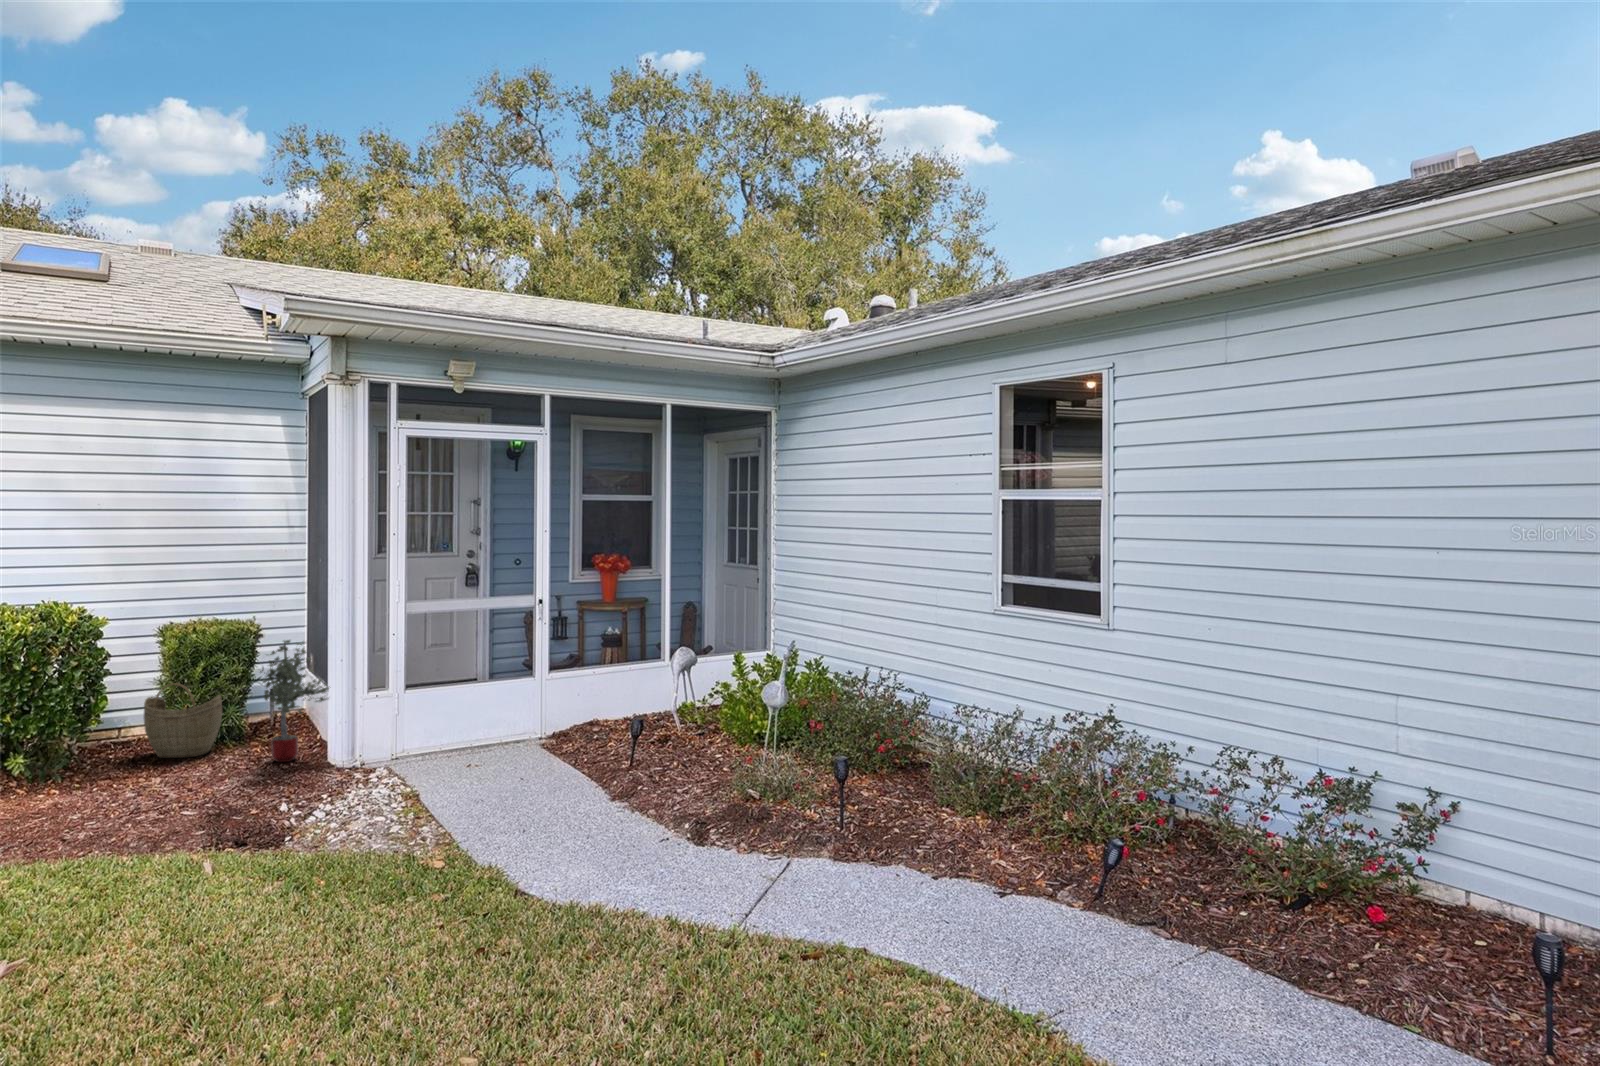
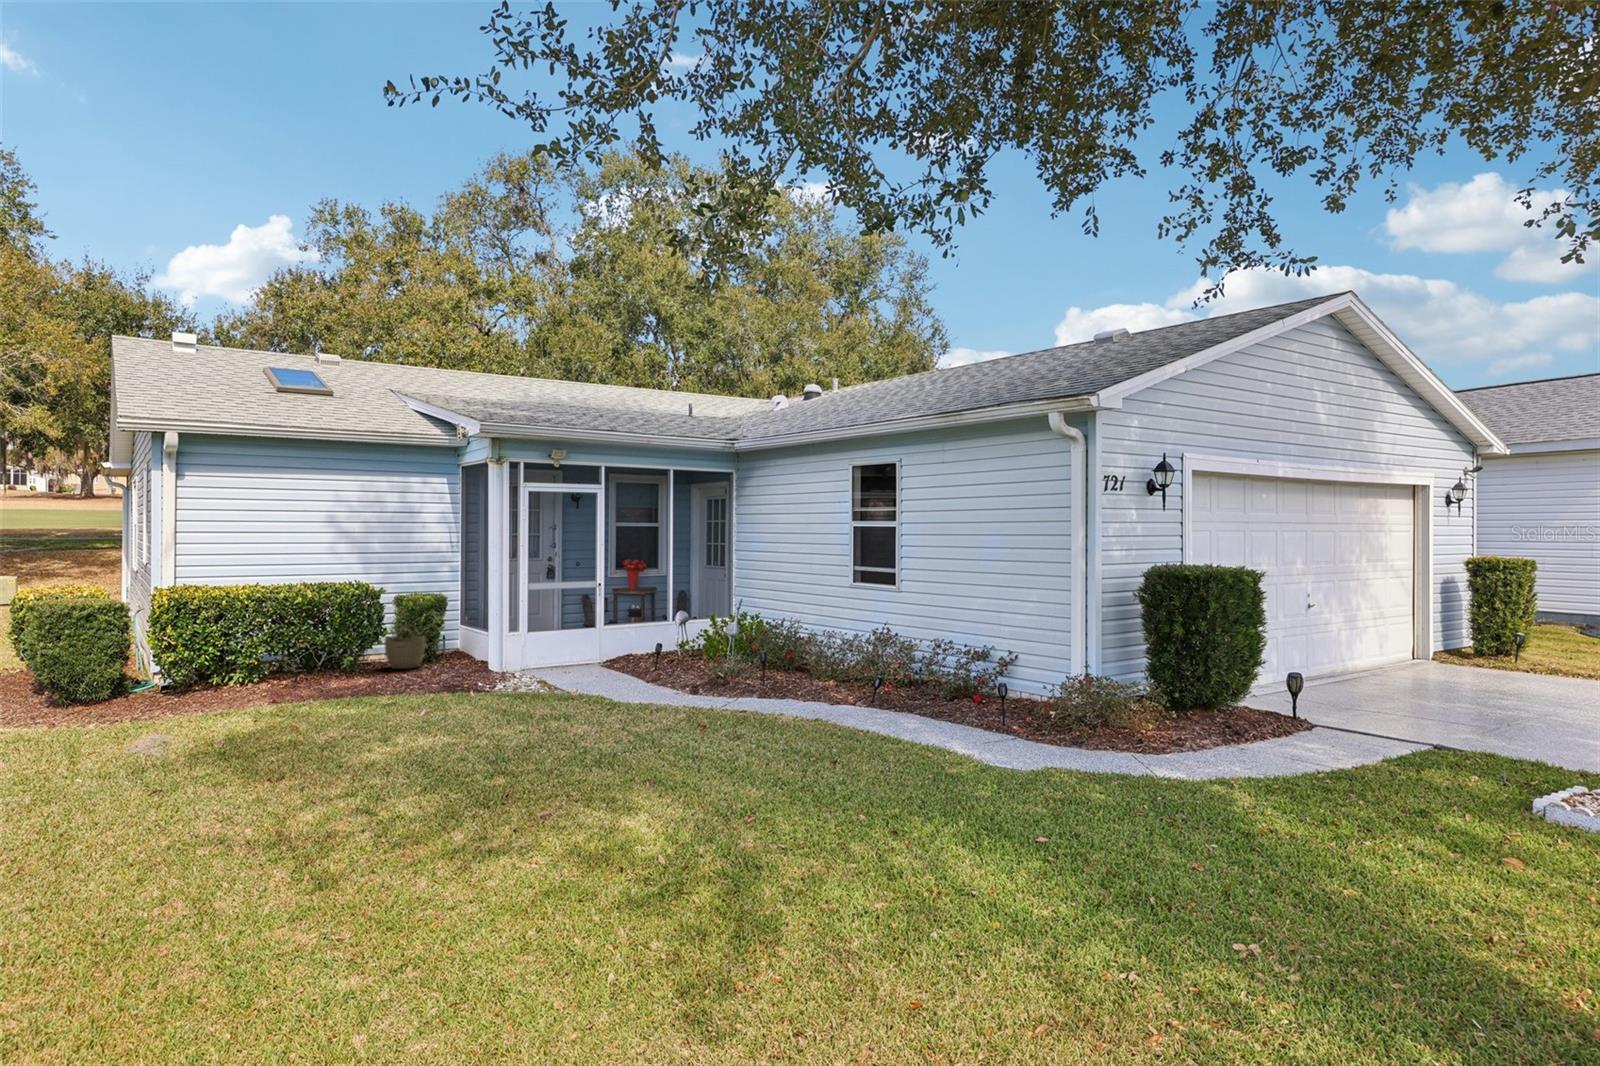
potted tree: present [260,640,329,762] -> none [450,603,489,670]

